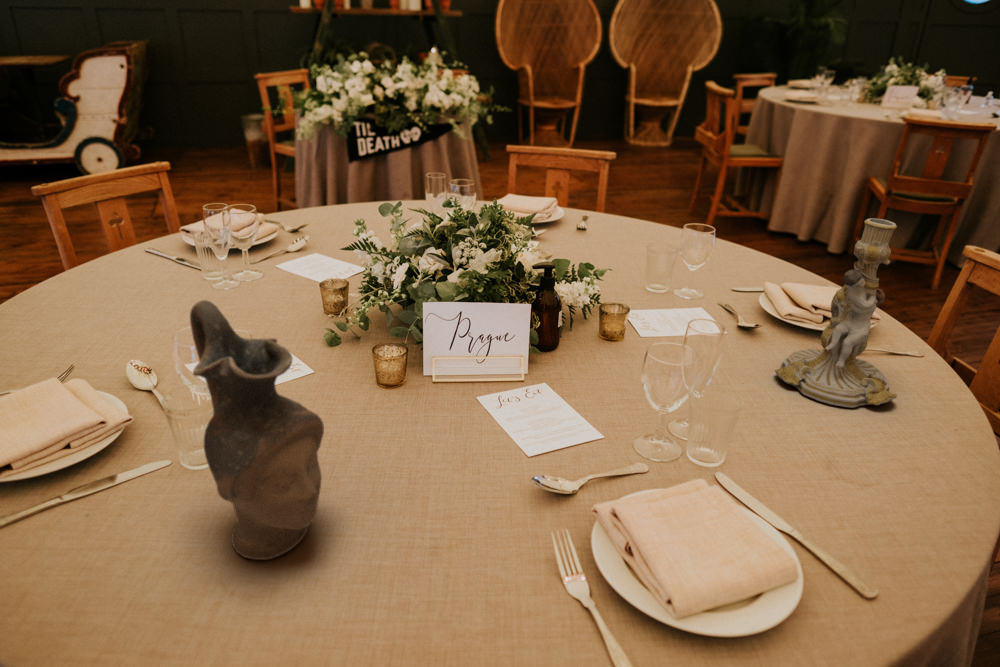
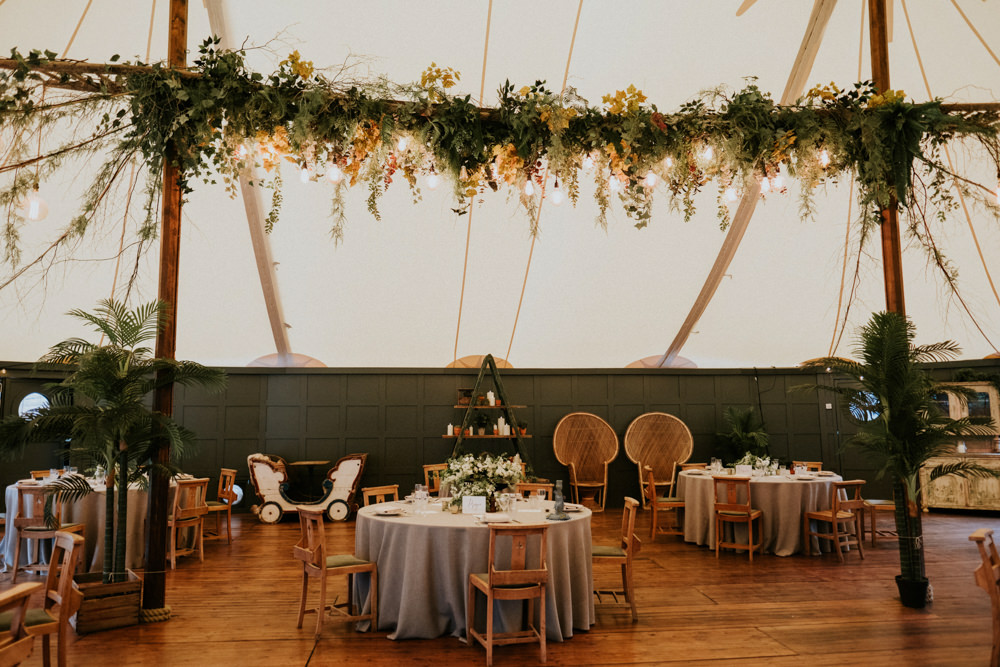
ceramic pitcher: present [190,300,324,560] -> none [431,484,449,525]

